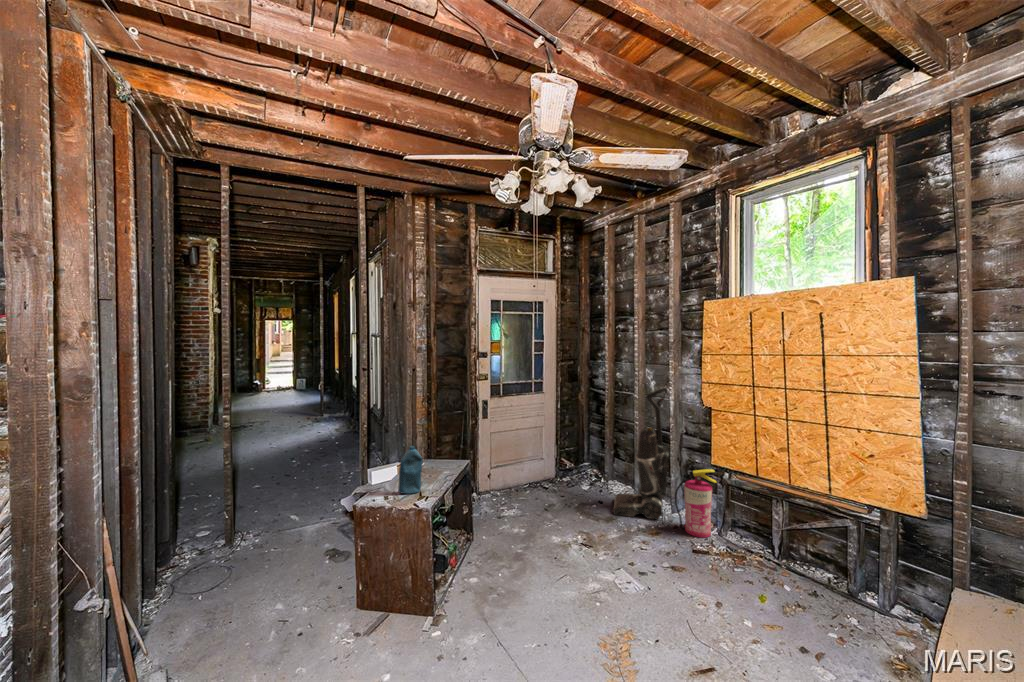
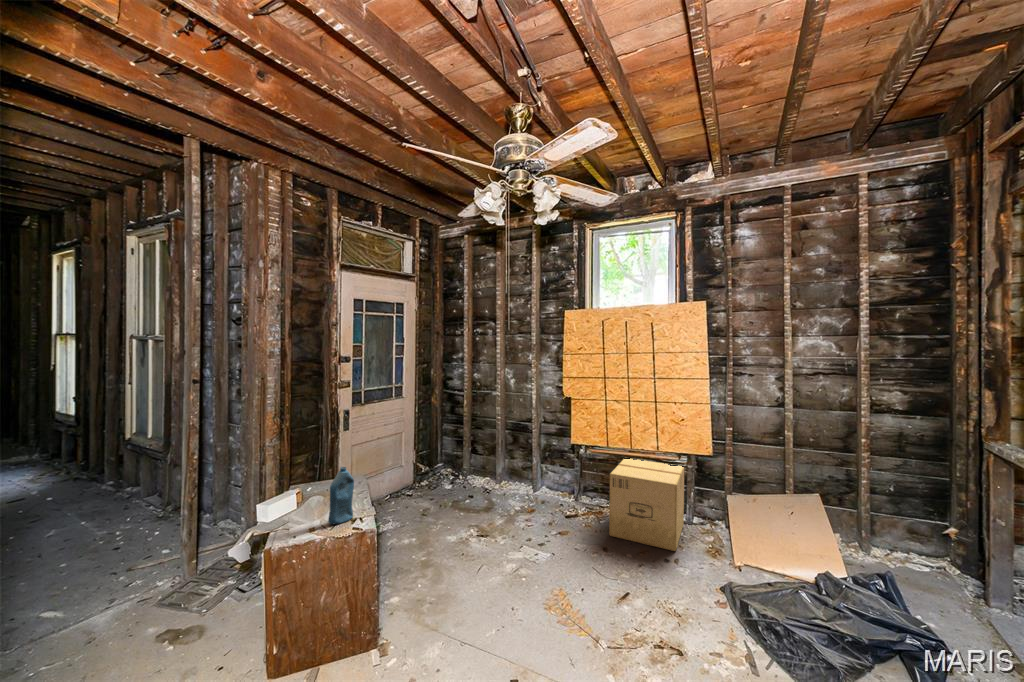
vacuum cleaner: present [613,388,669,519] -> none [483,384,533,505]
fire extinguisher: present [675,469,716,538] -> none [543,449,574,507]
cardboard box: none [739,494,878,643] -> present [609,459,684,551]

